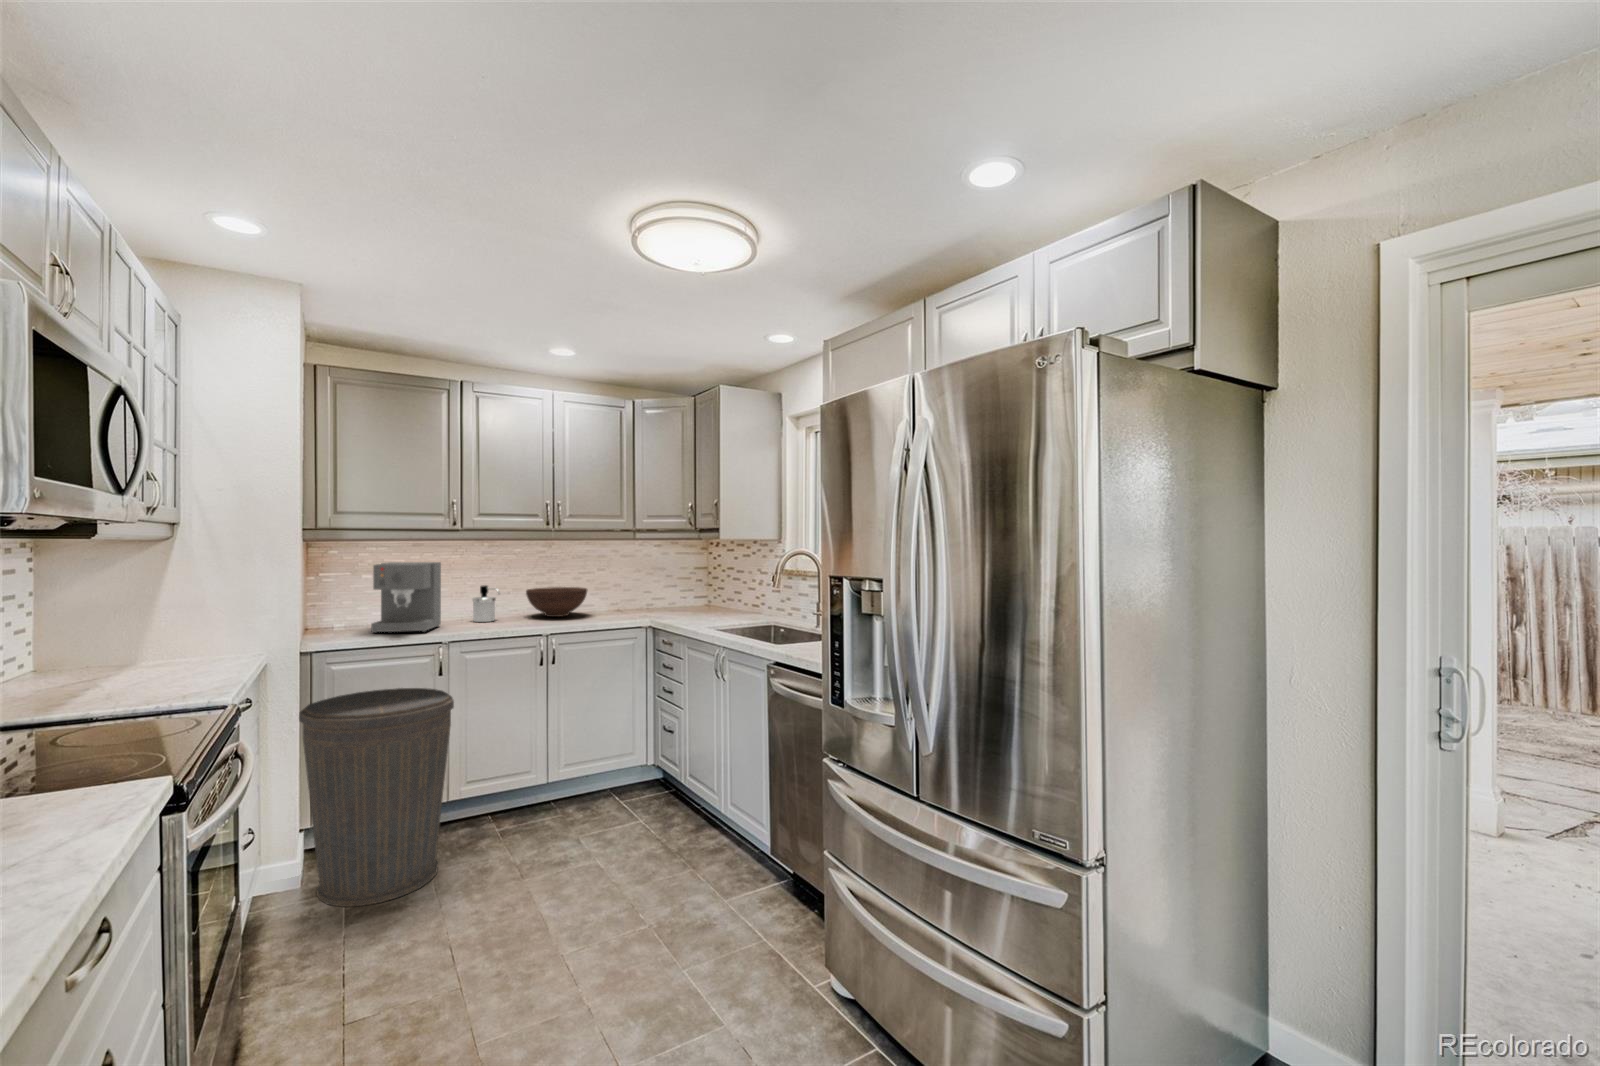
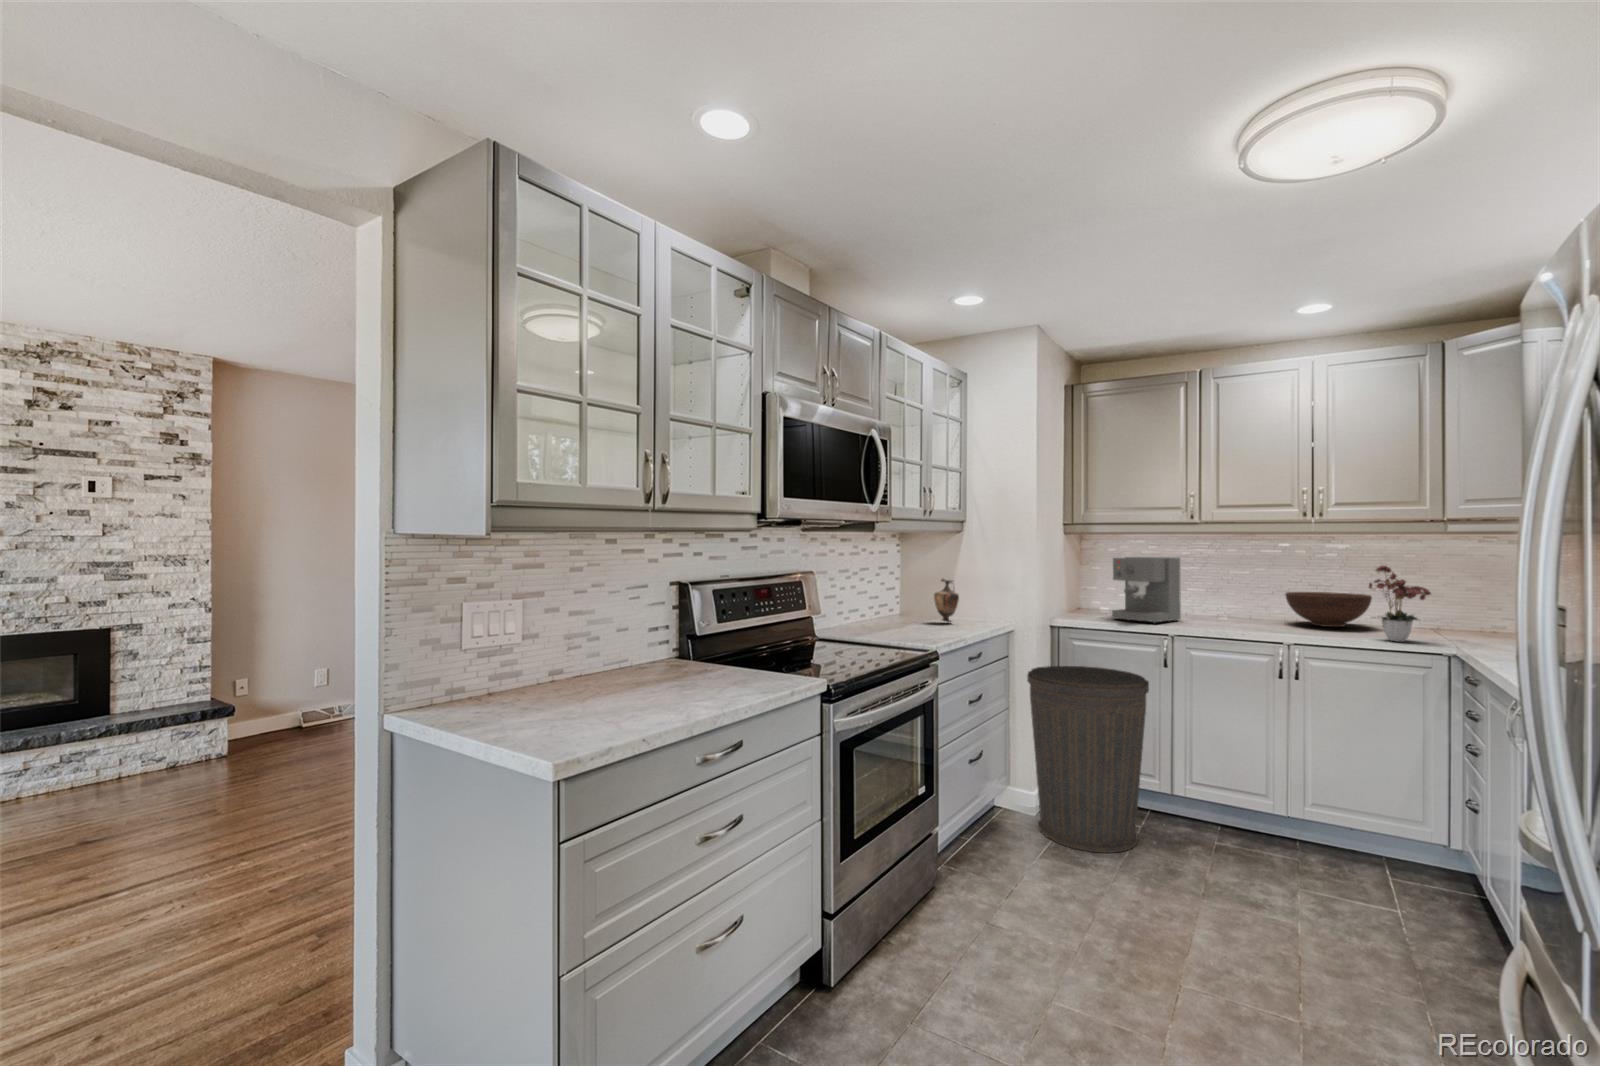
flower arrangement: none [597,561,638,623] -> present [1369,566,1431,641]
soap dispenser: present [472,585,500,622] -> none [1219,584,1246,622]
vase: none [139,601,193,669] -> present [934,579,959,622]

